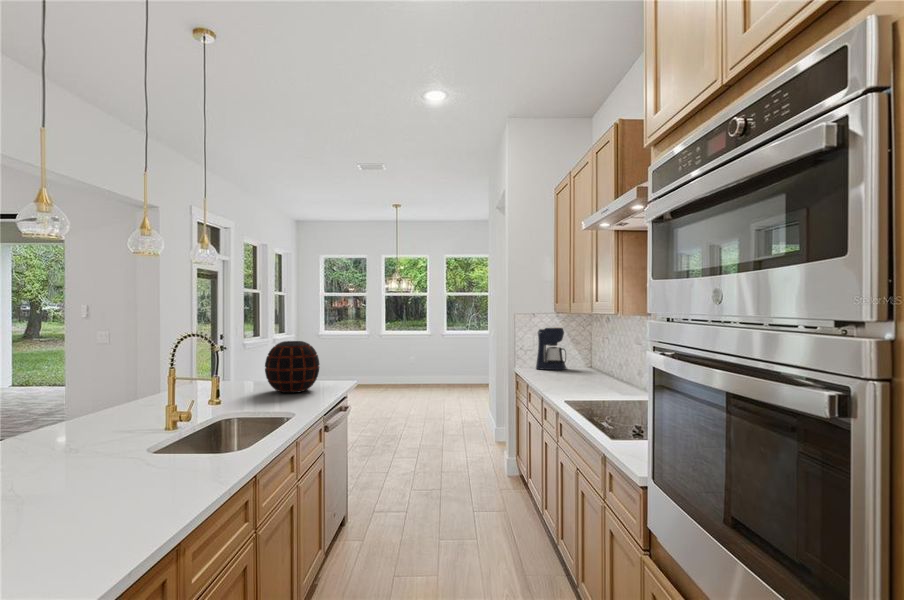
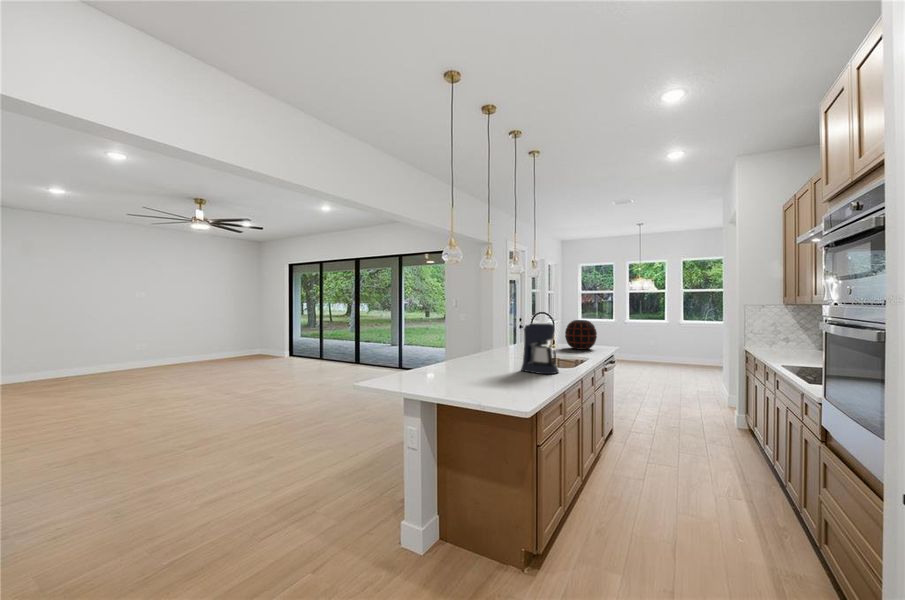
coffee maker: present [536,327,567,370] -> present [521,323,559,374]

